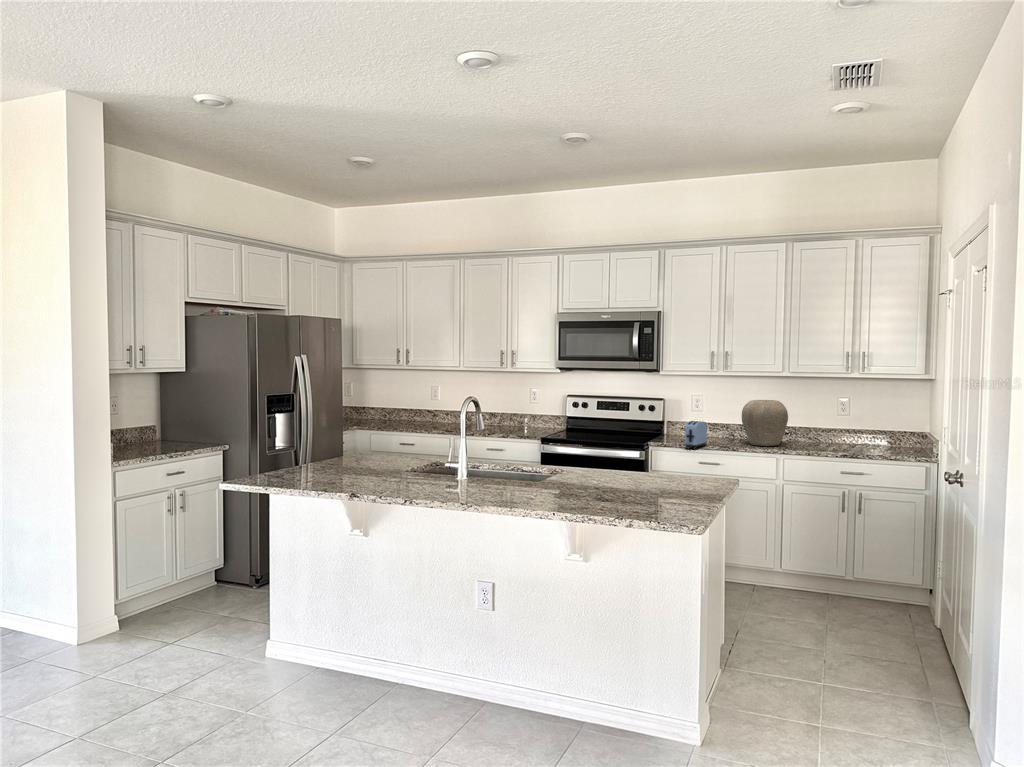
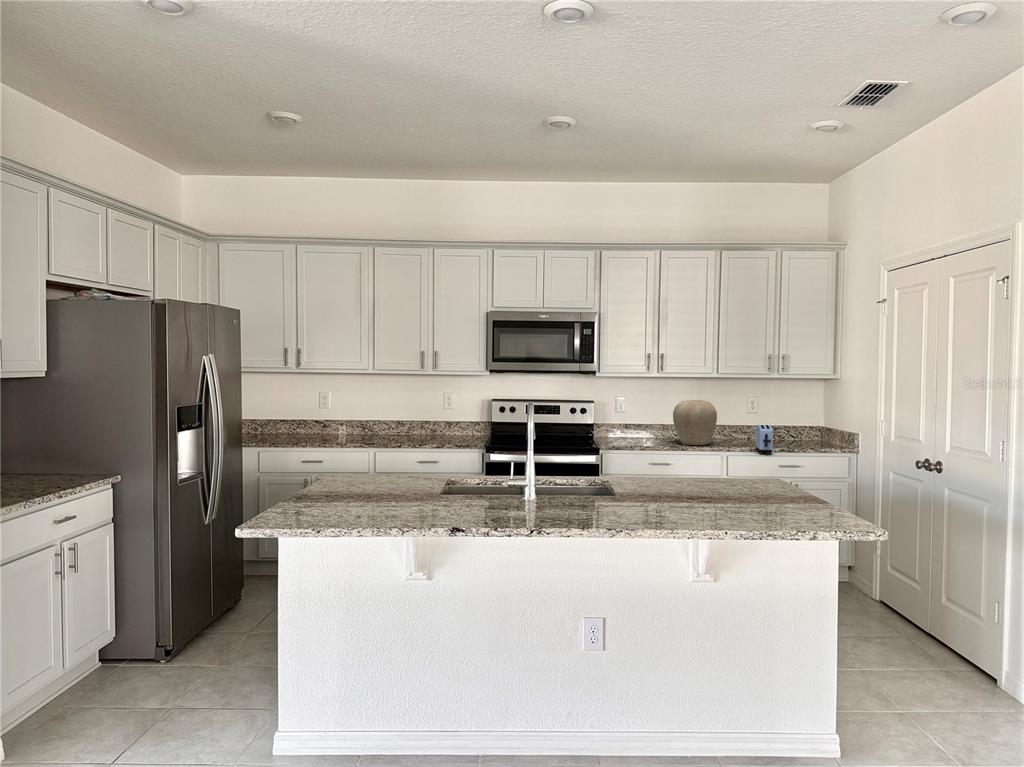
toaster: present [685,421,707,449] -> present [755,425,773,454]

